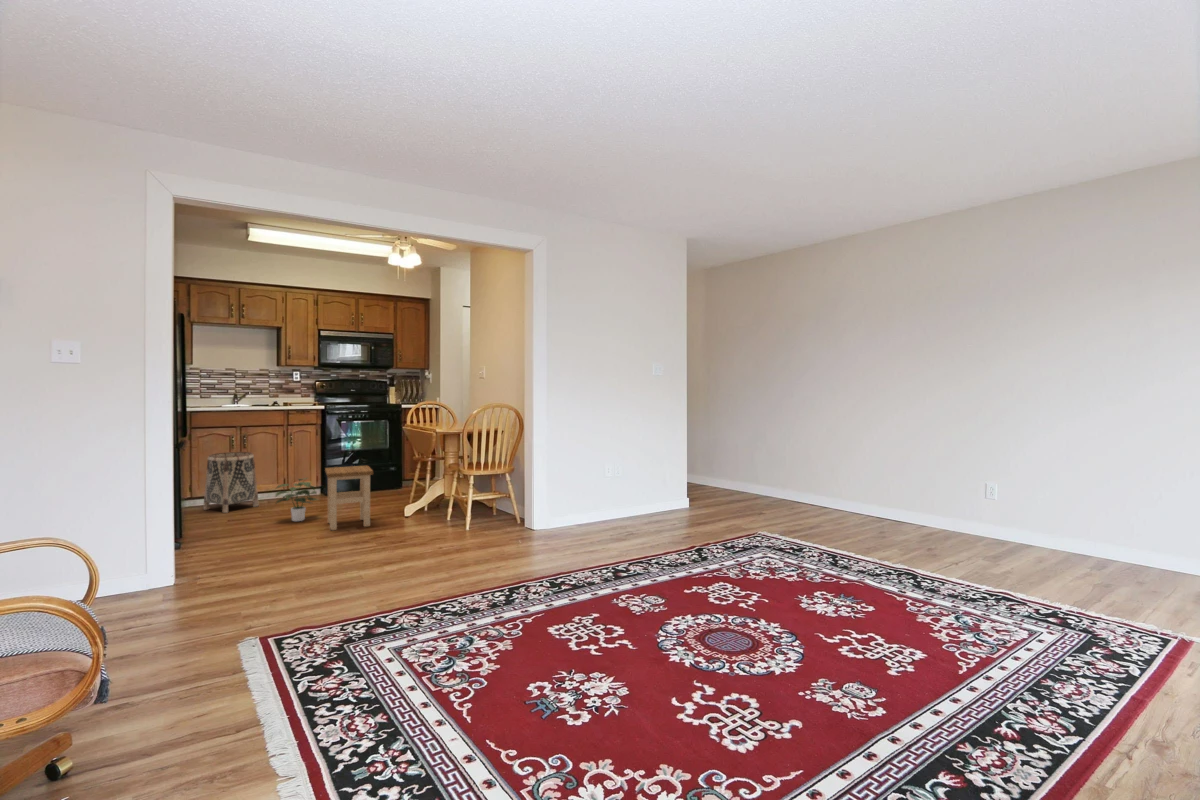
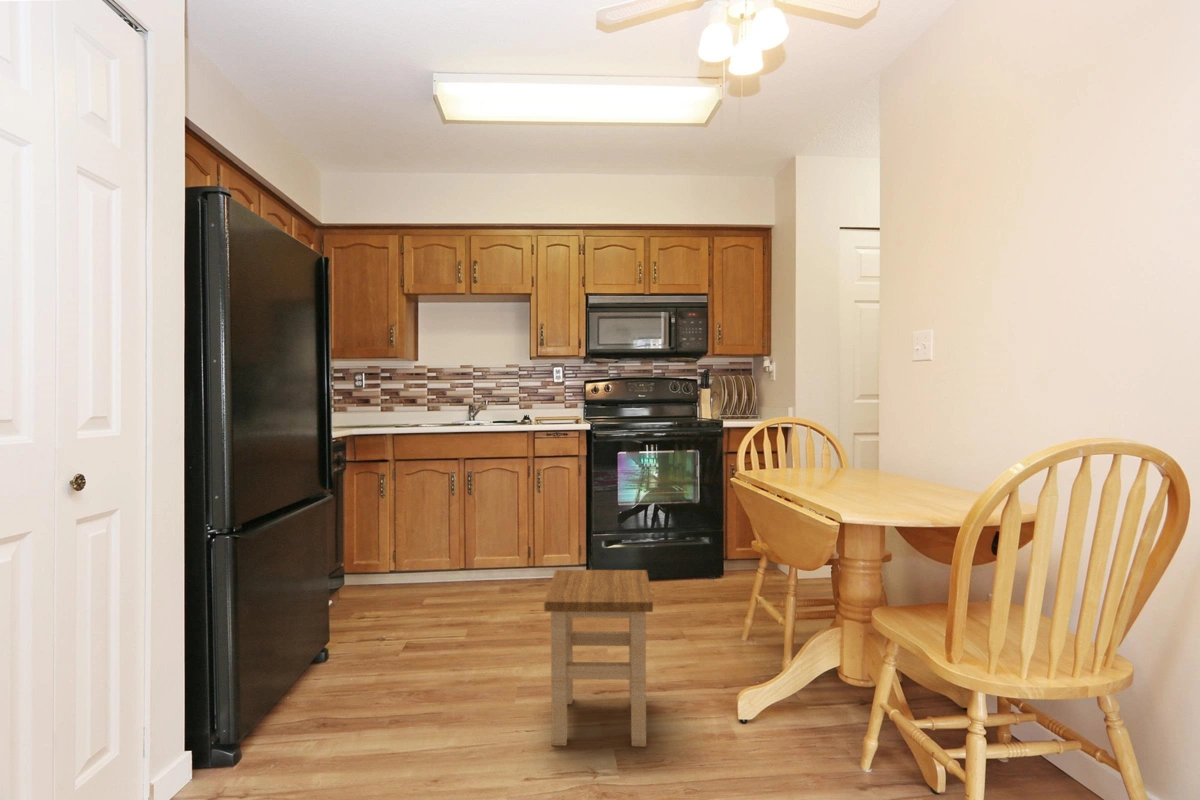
basket: present [204,452,259,513] -> none [402,502,479,615]
potted plant: present [276,478,318,521] -> none [467,578,555,677]

